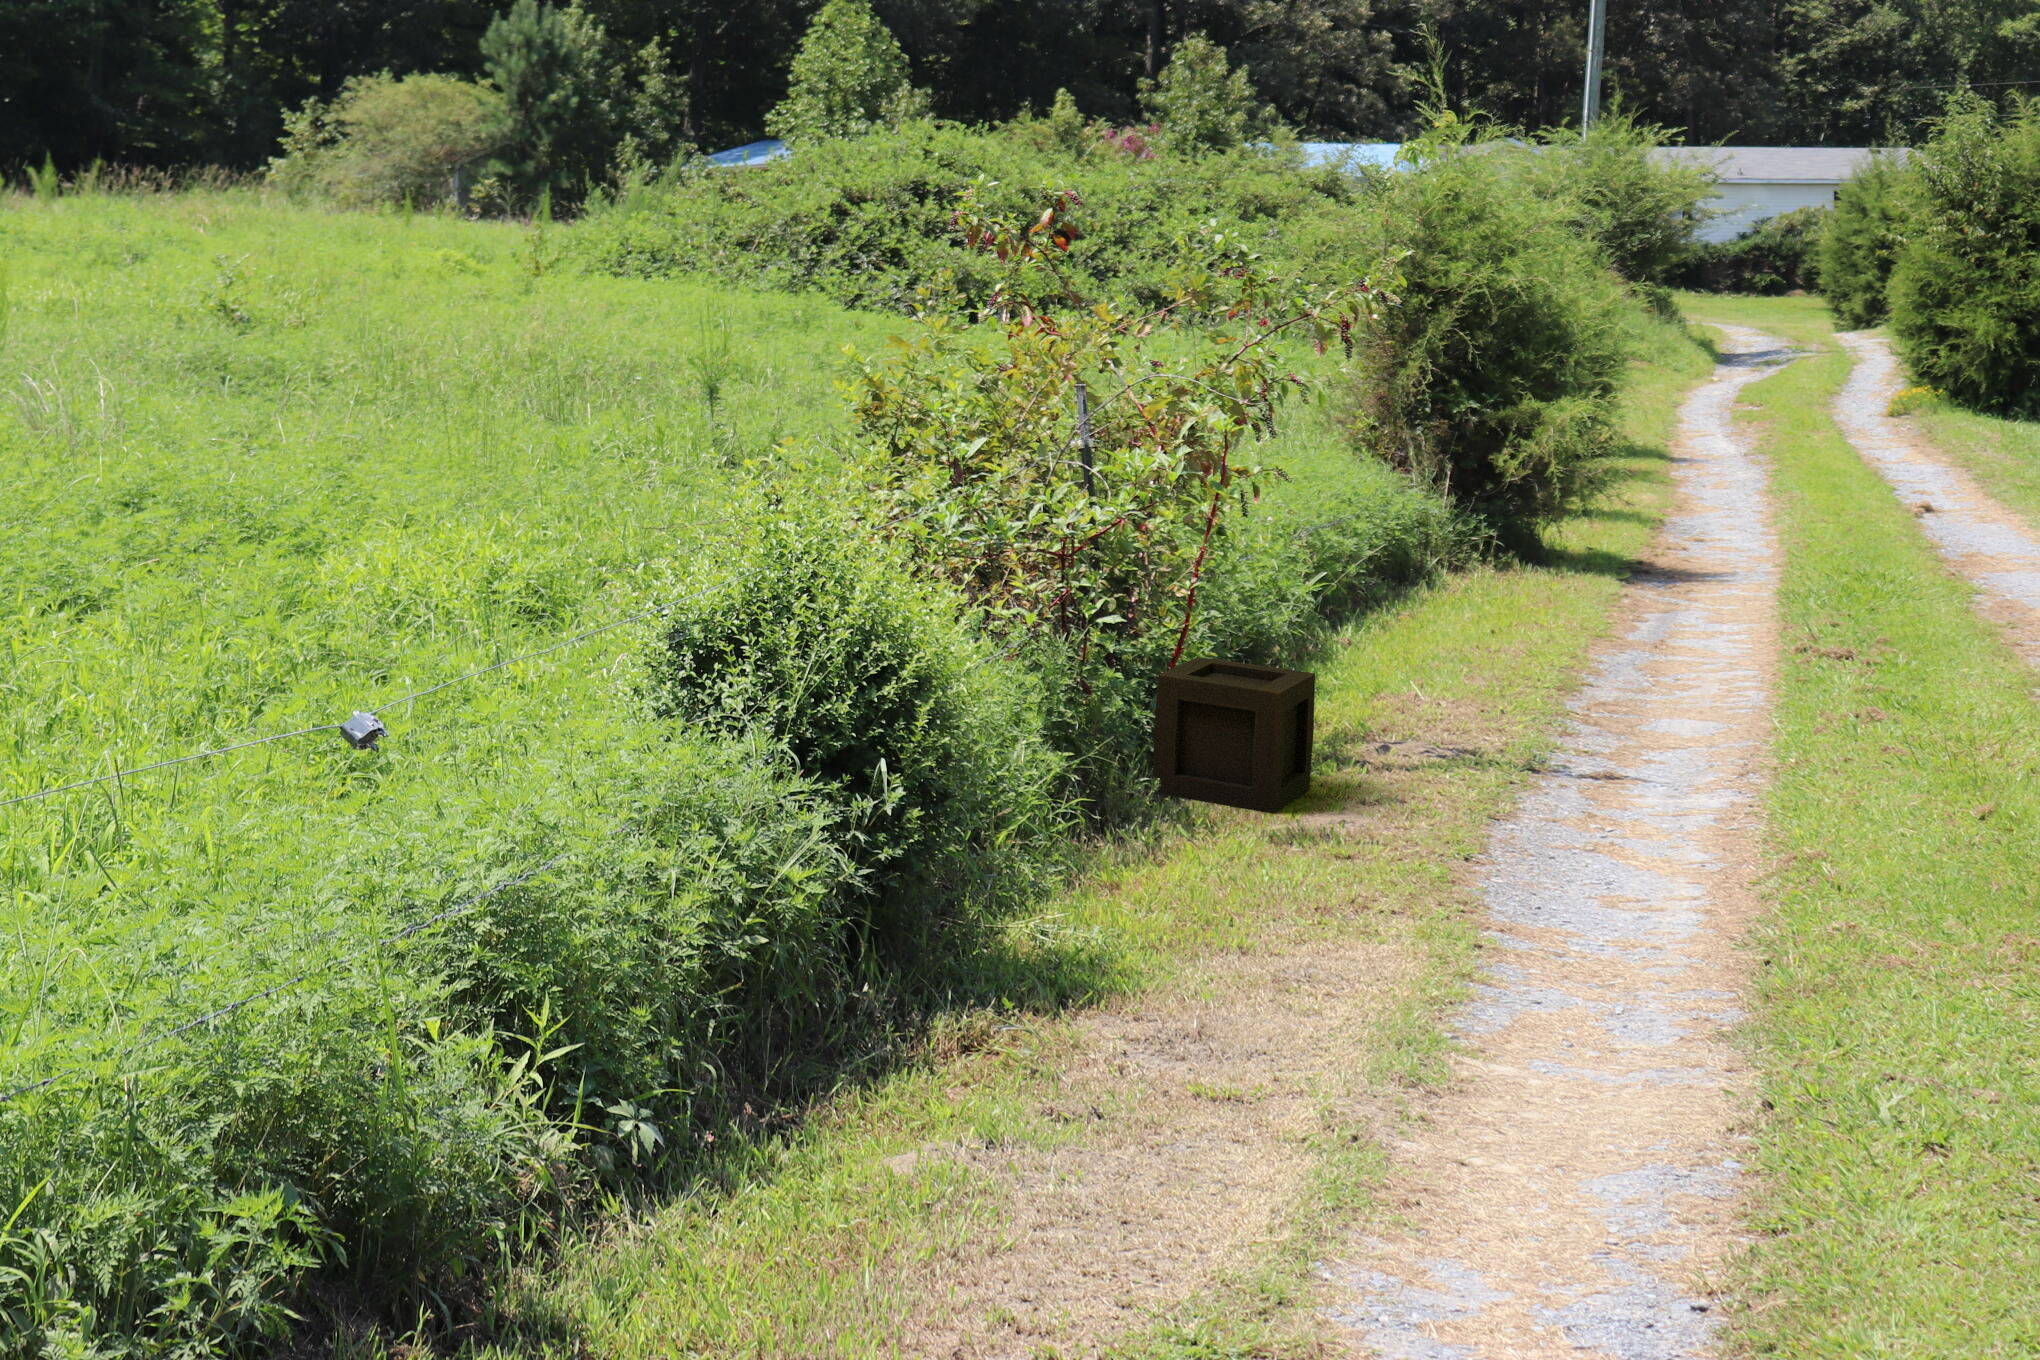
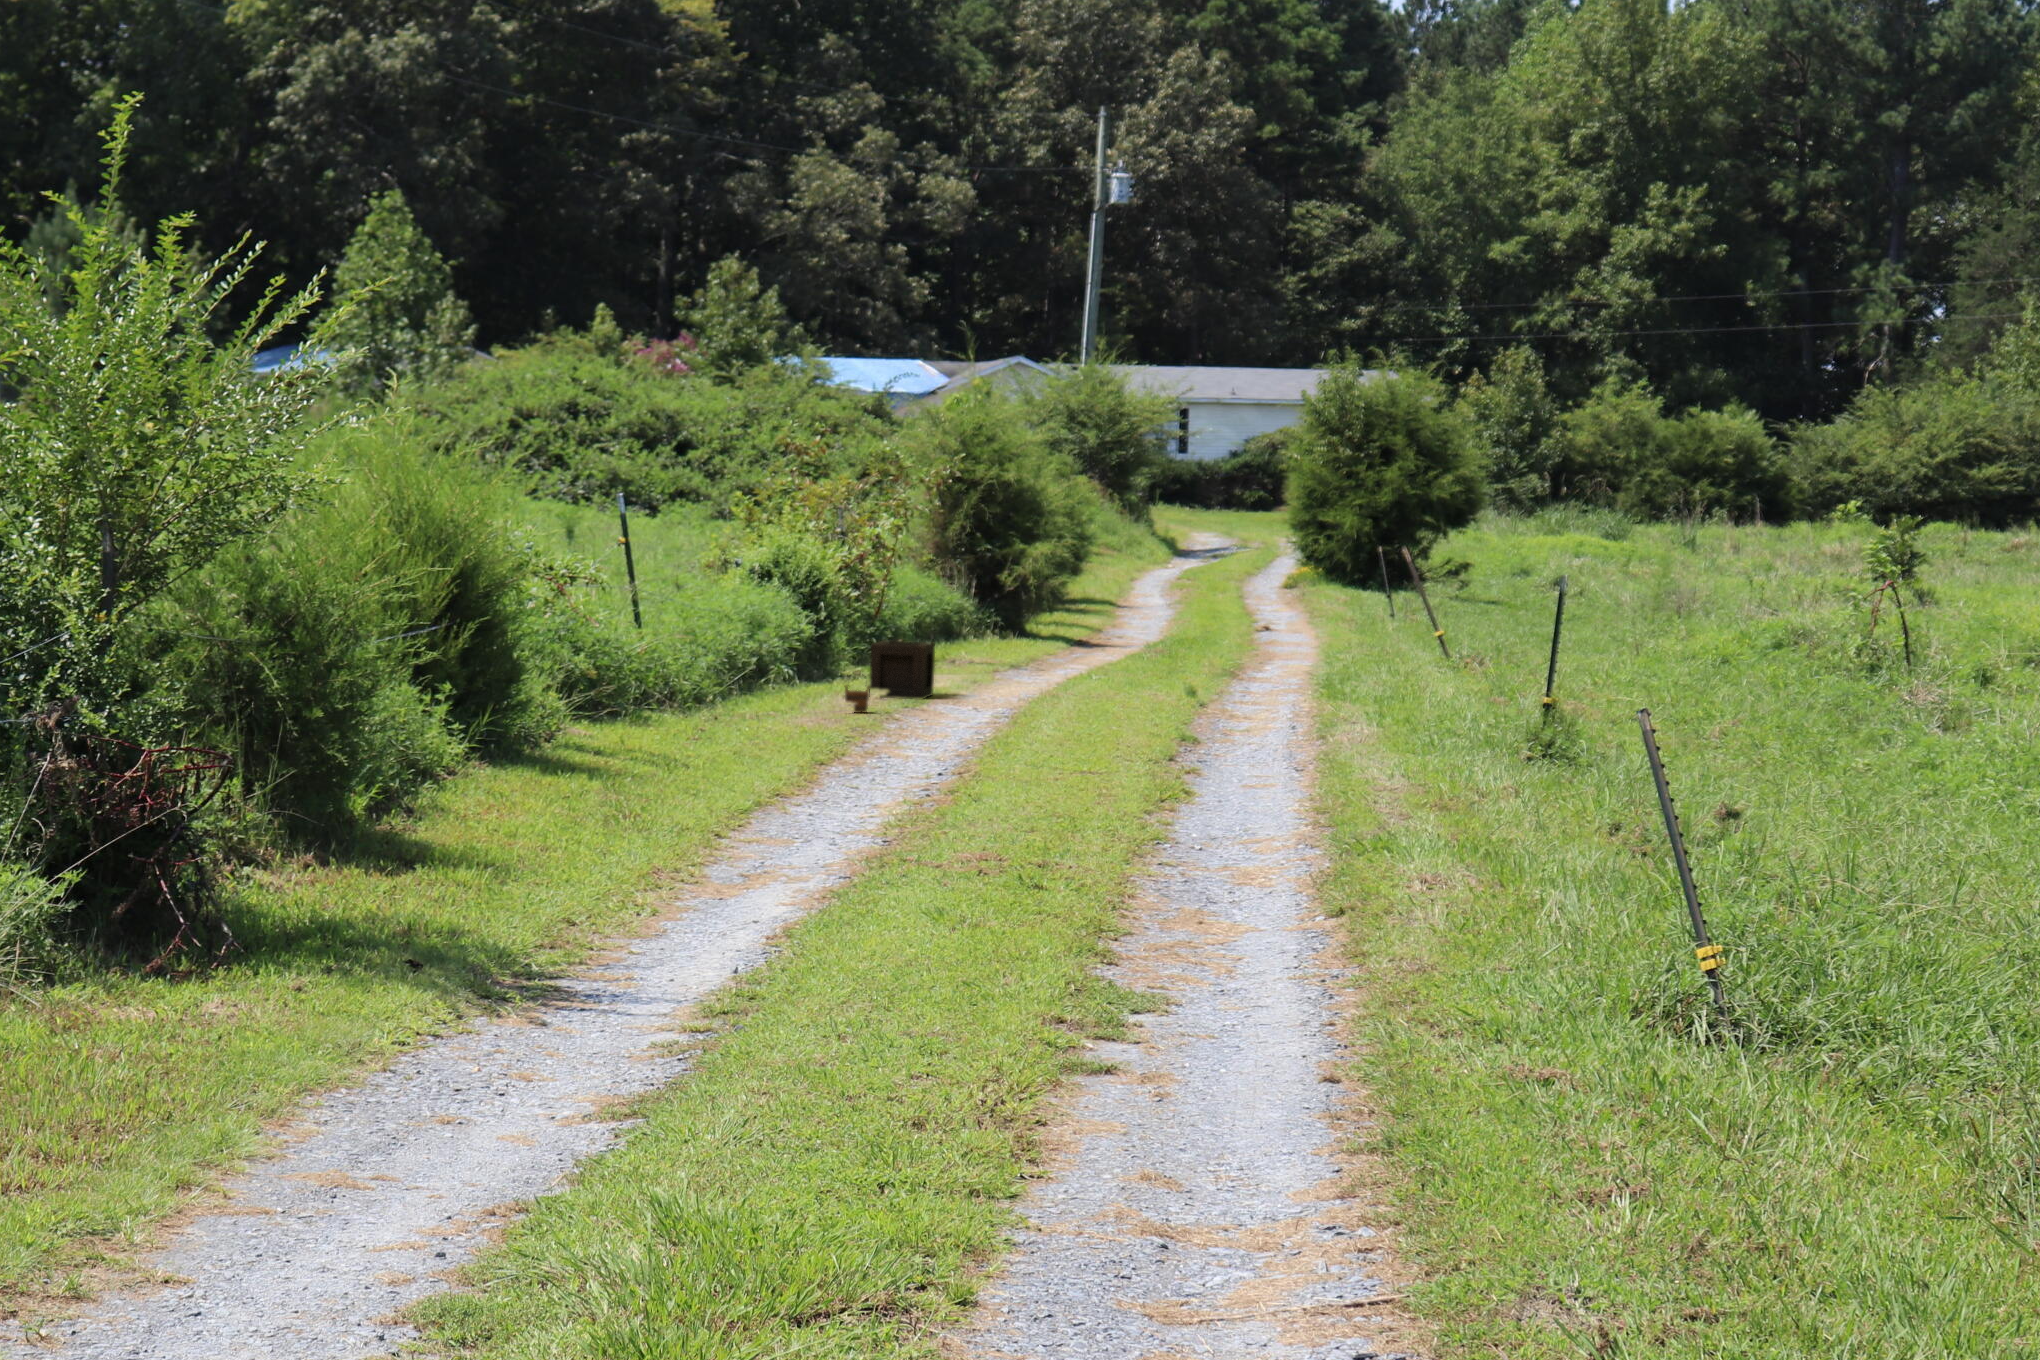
wooden bucket: none [1031,798,1096,909] -> present [845,672,870,713]

